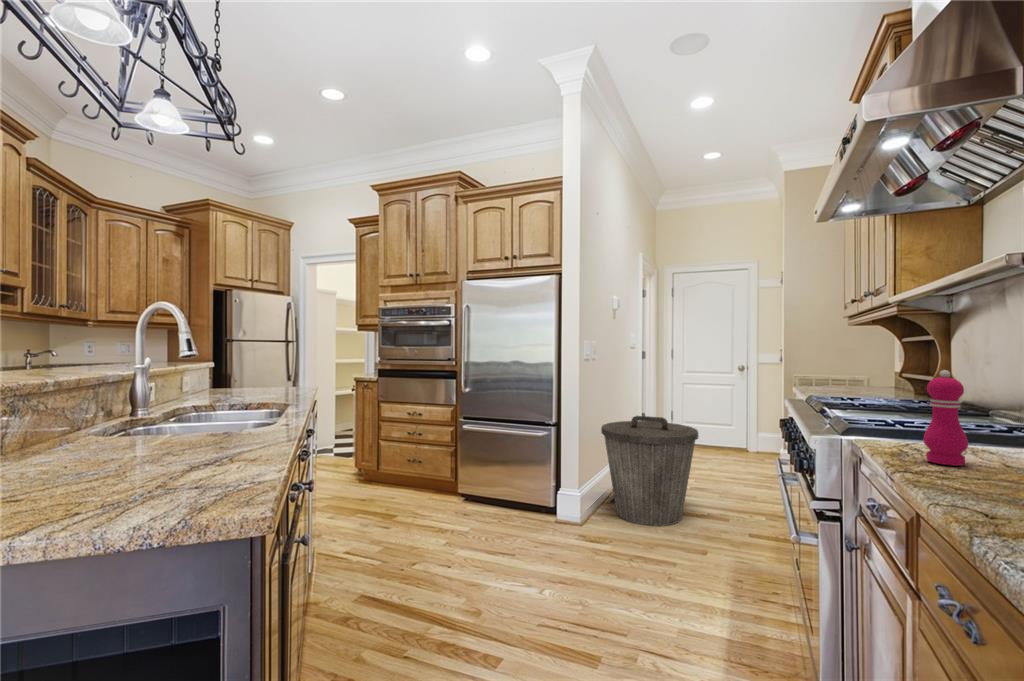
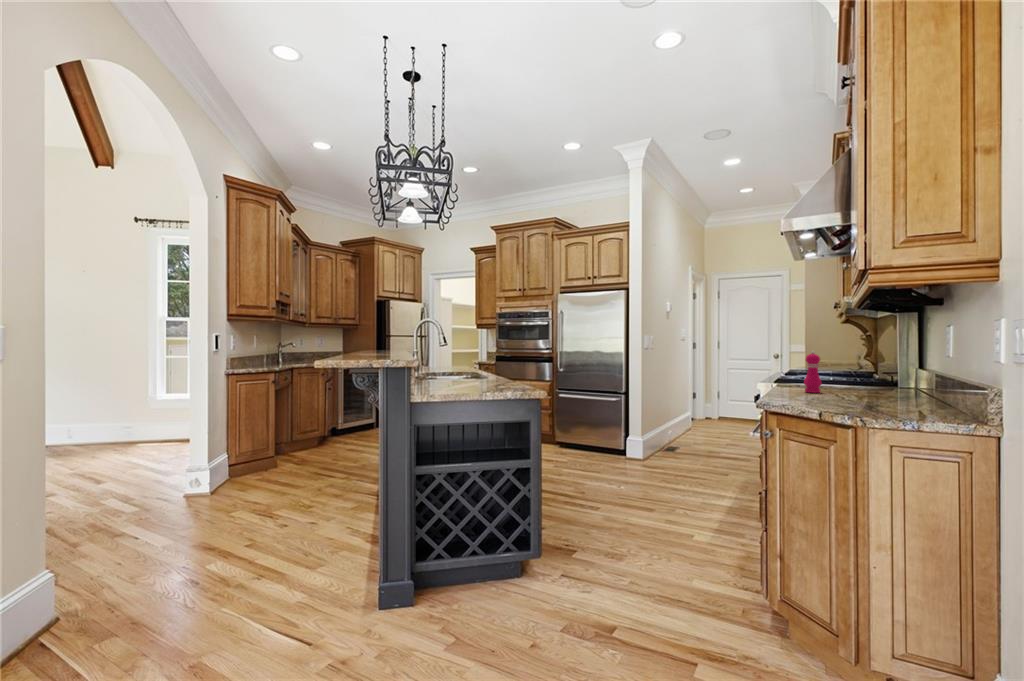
trash can: present [601,416,698,526] -> none [657,389,727,464]

